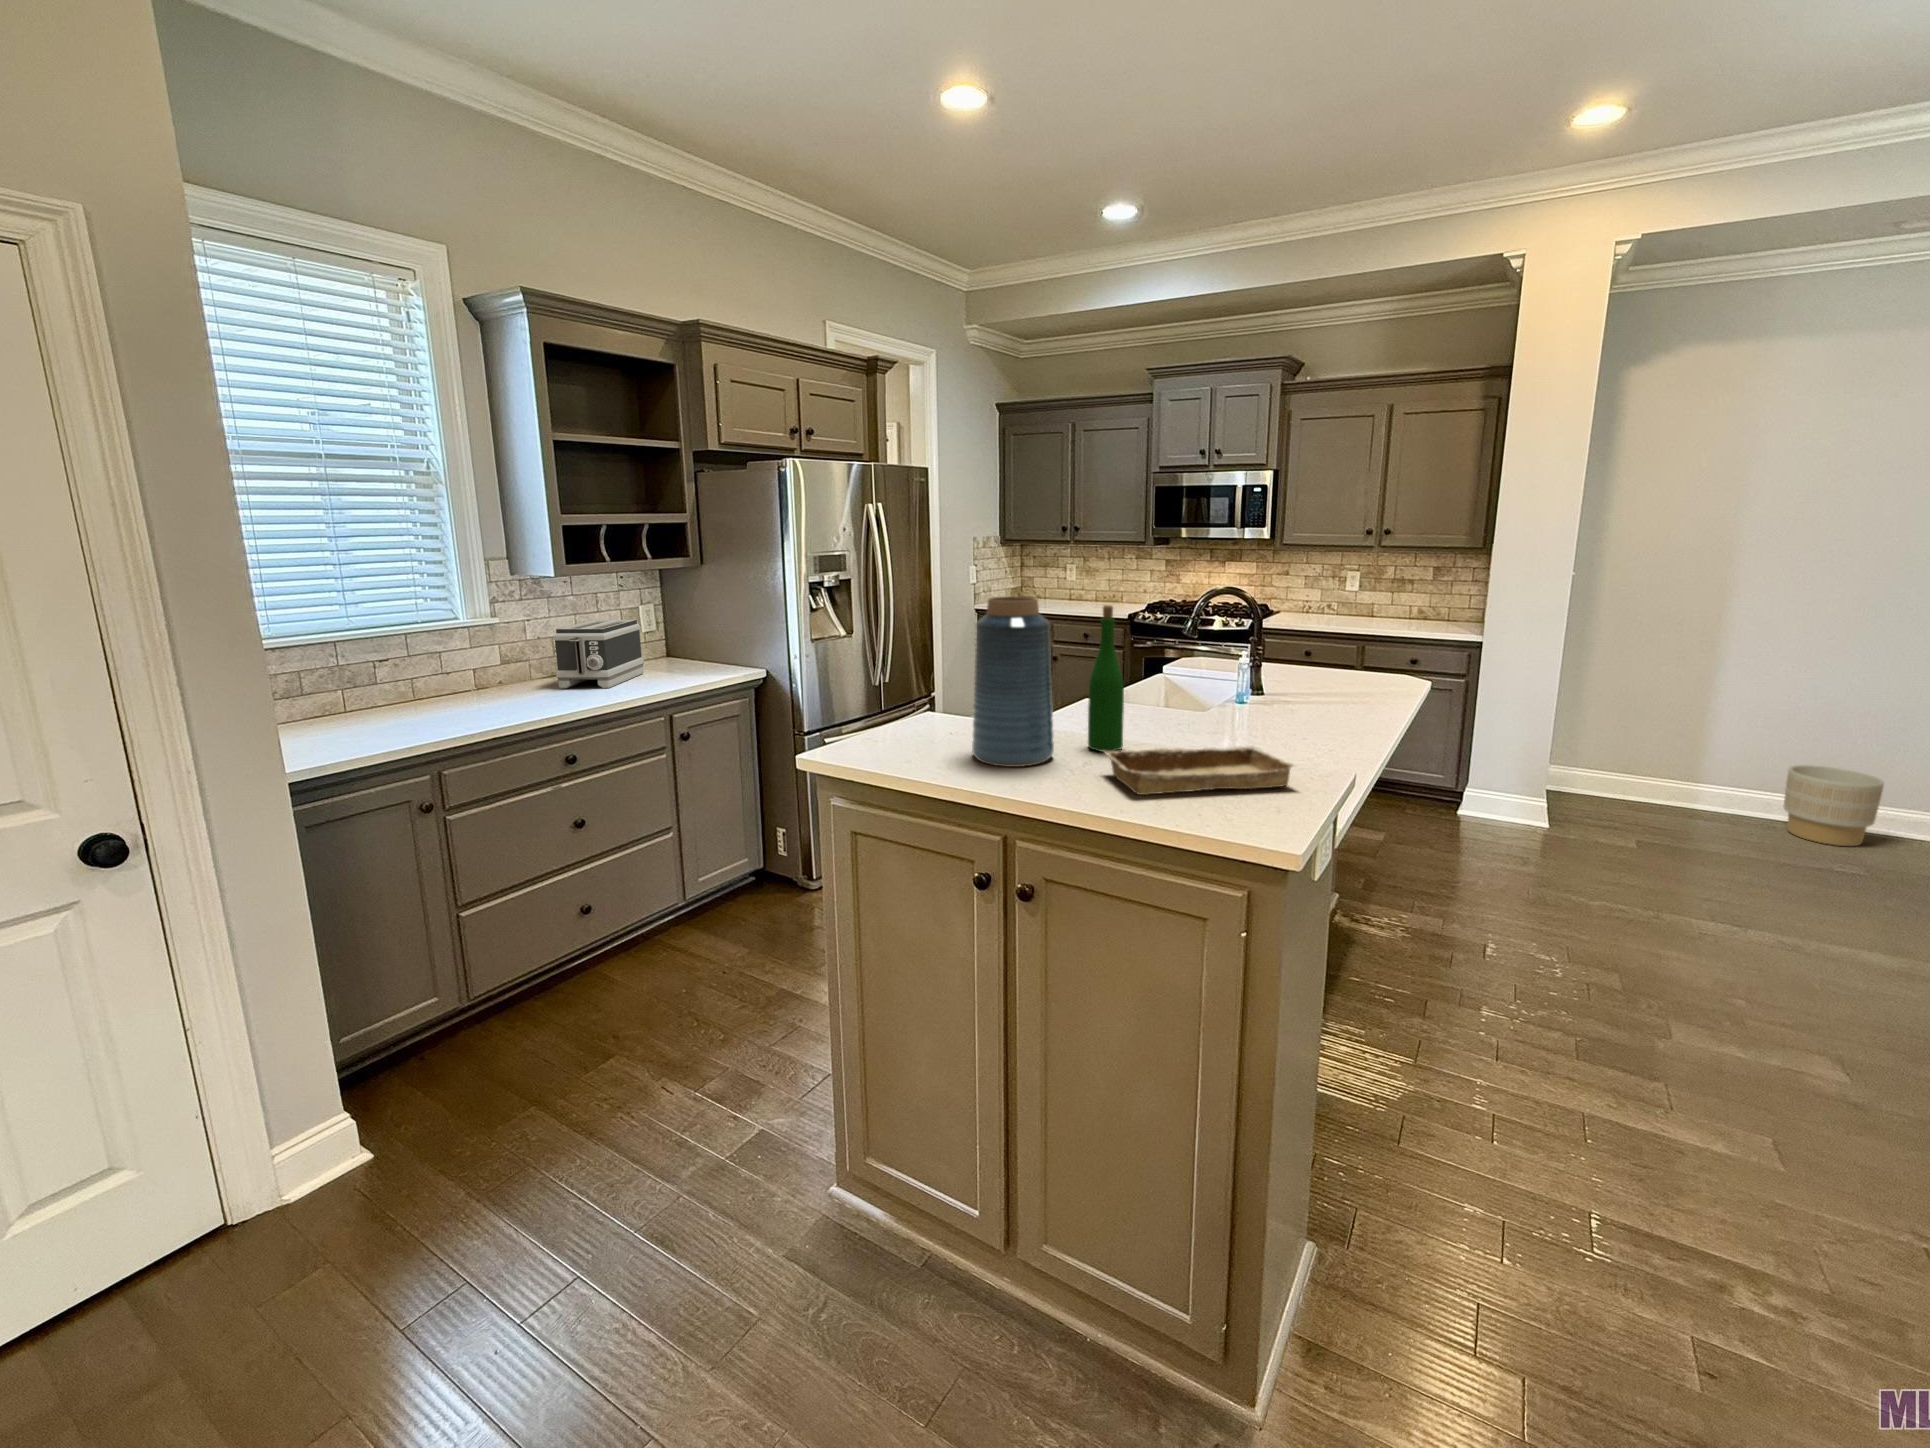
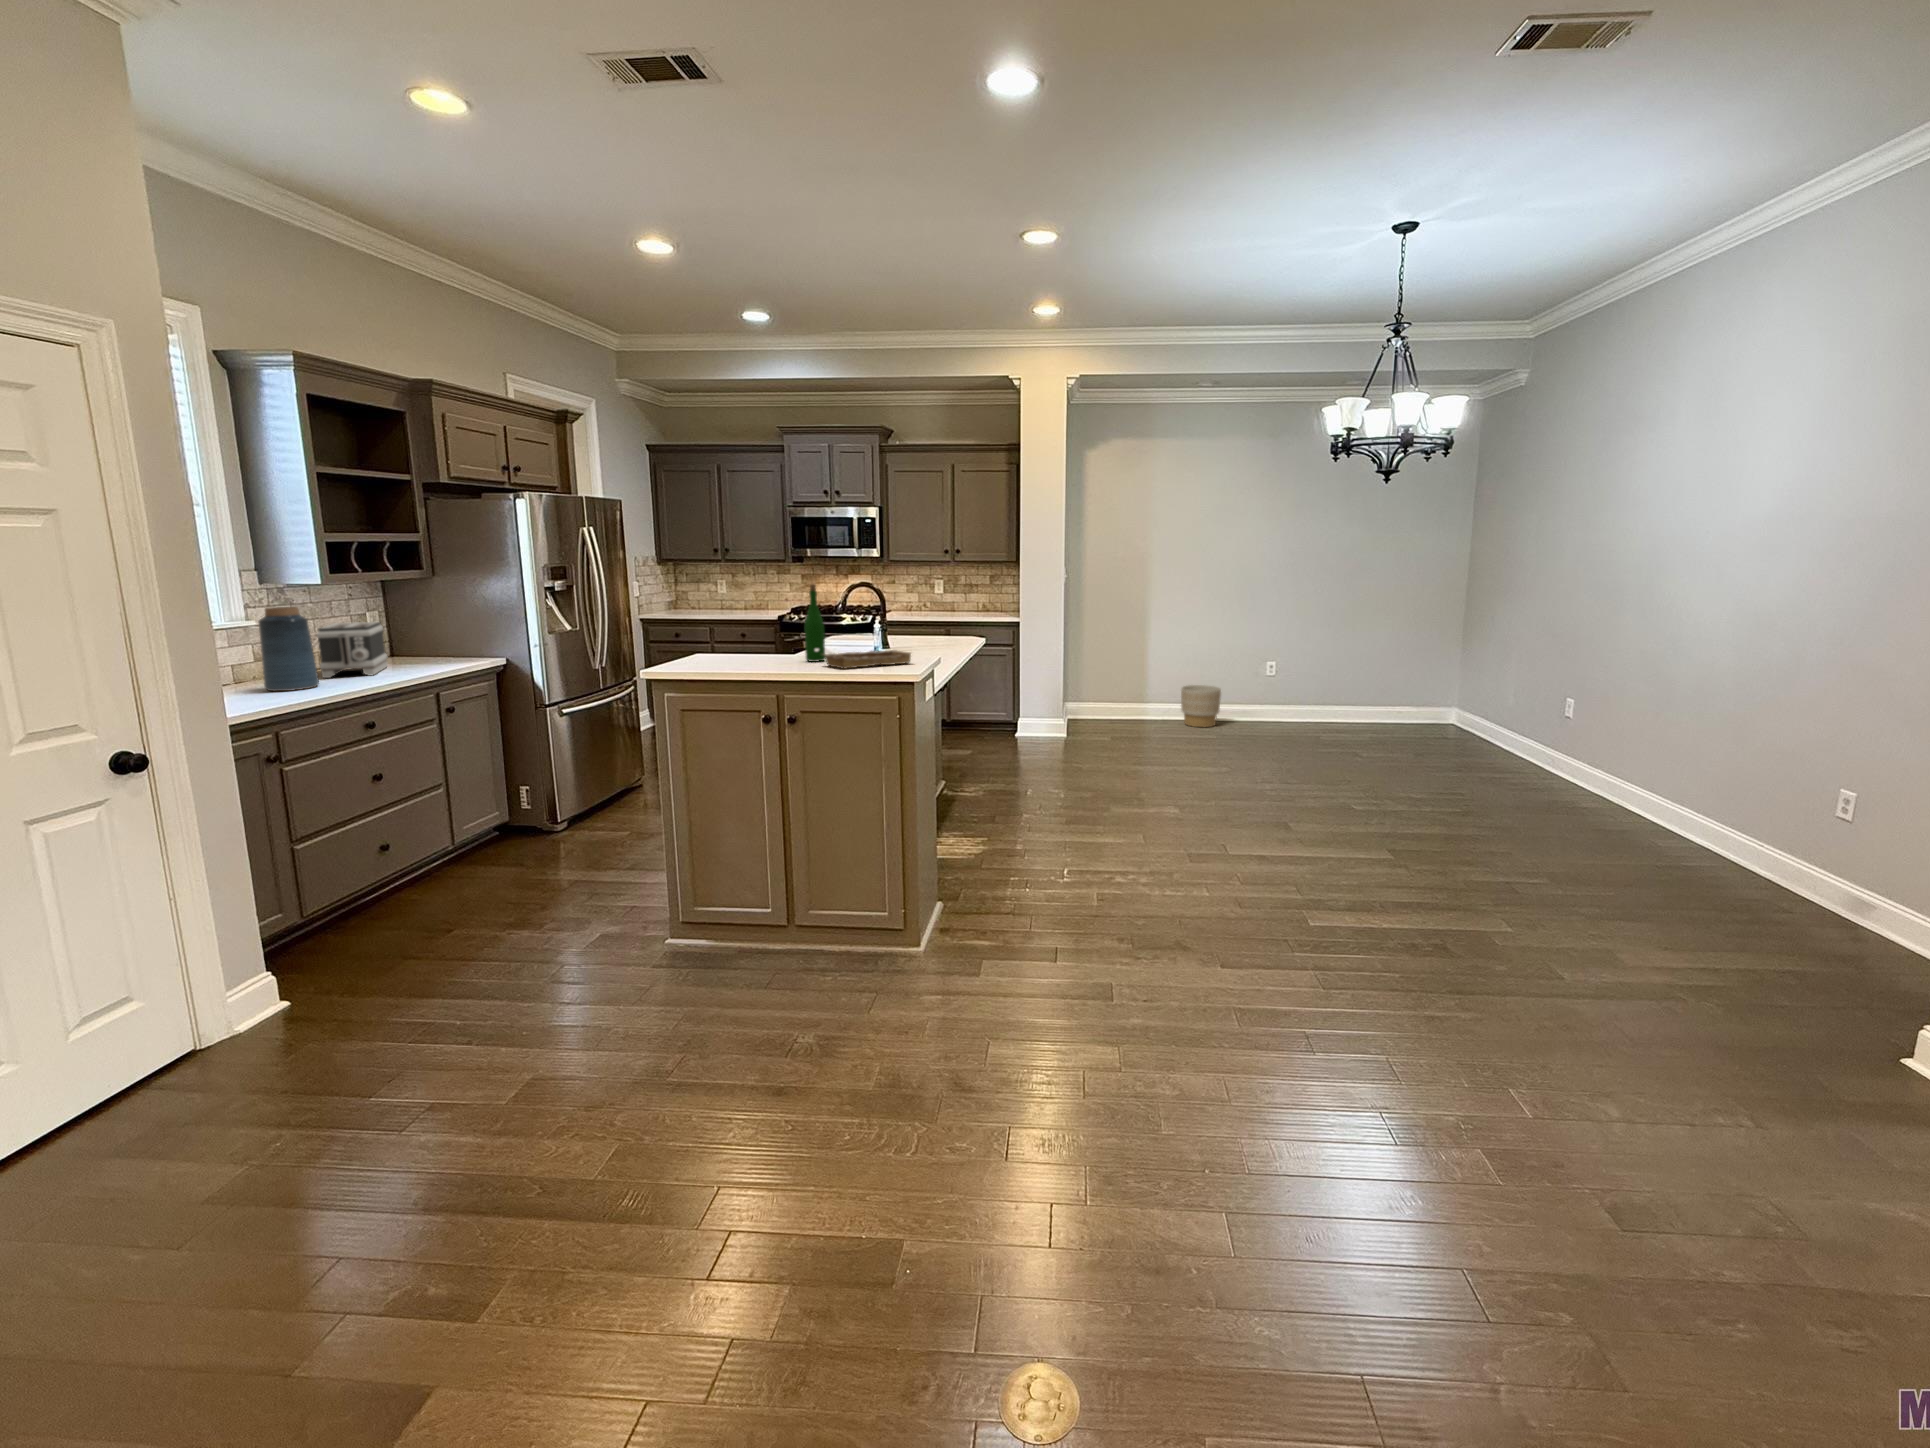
vase: present [972,596,1054,767] -> present [258,607,319,691]

